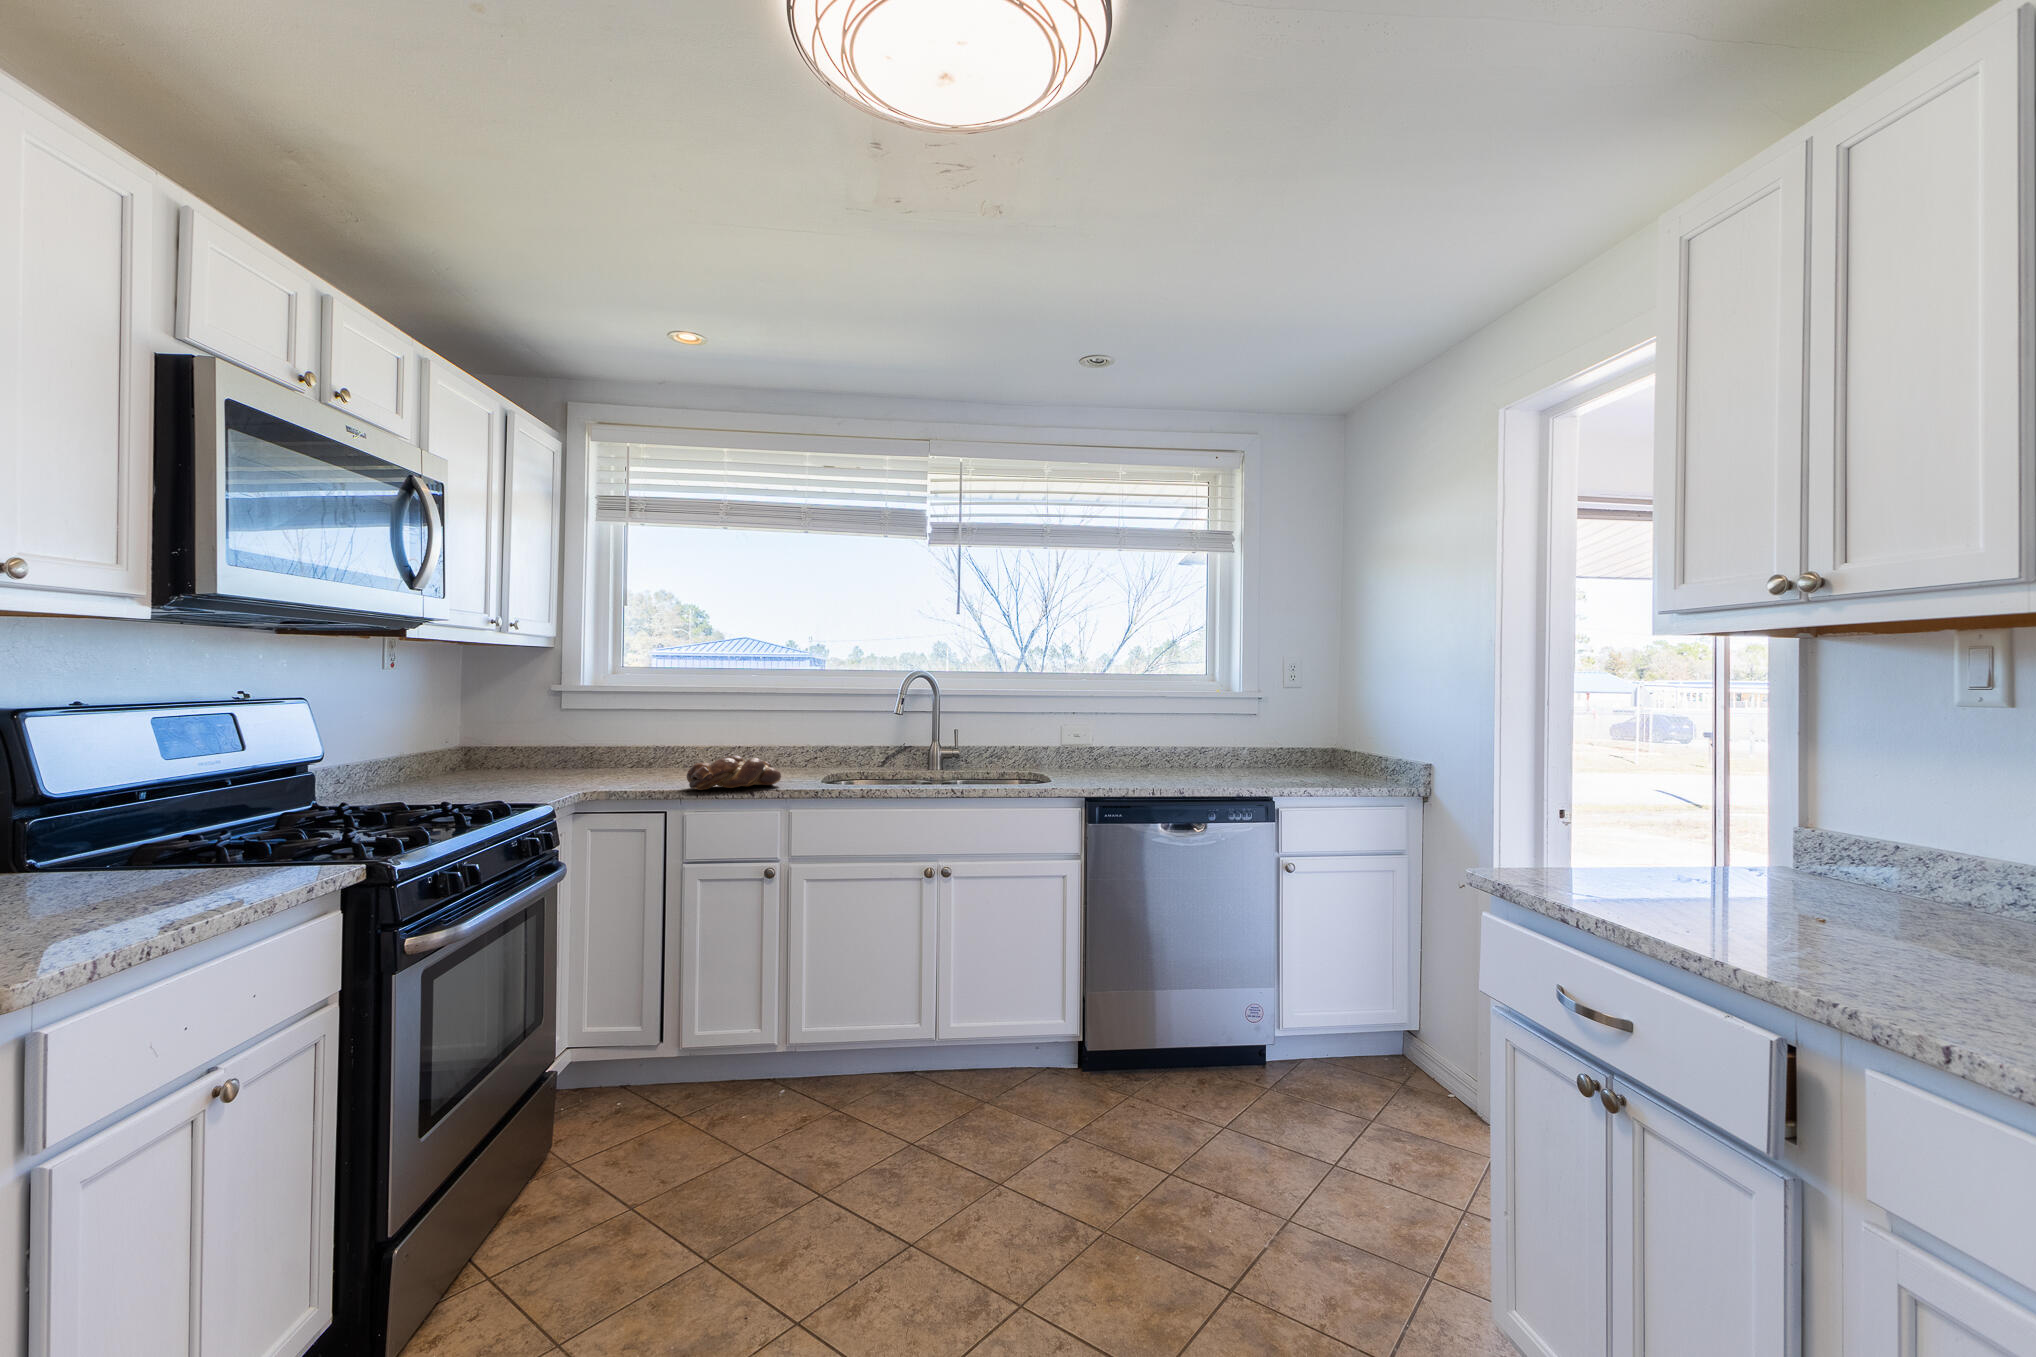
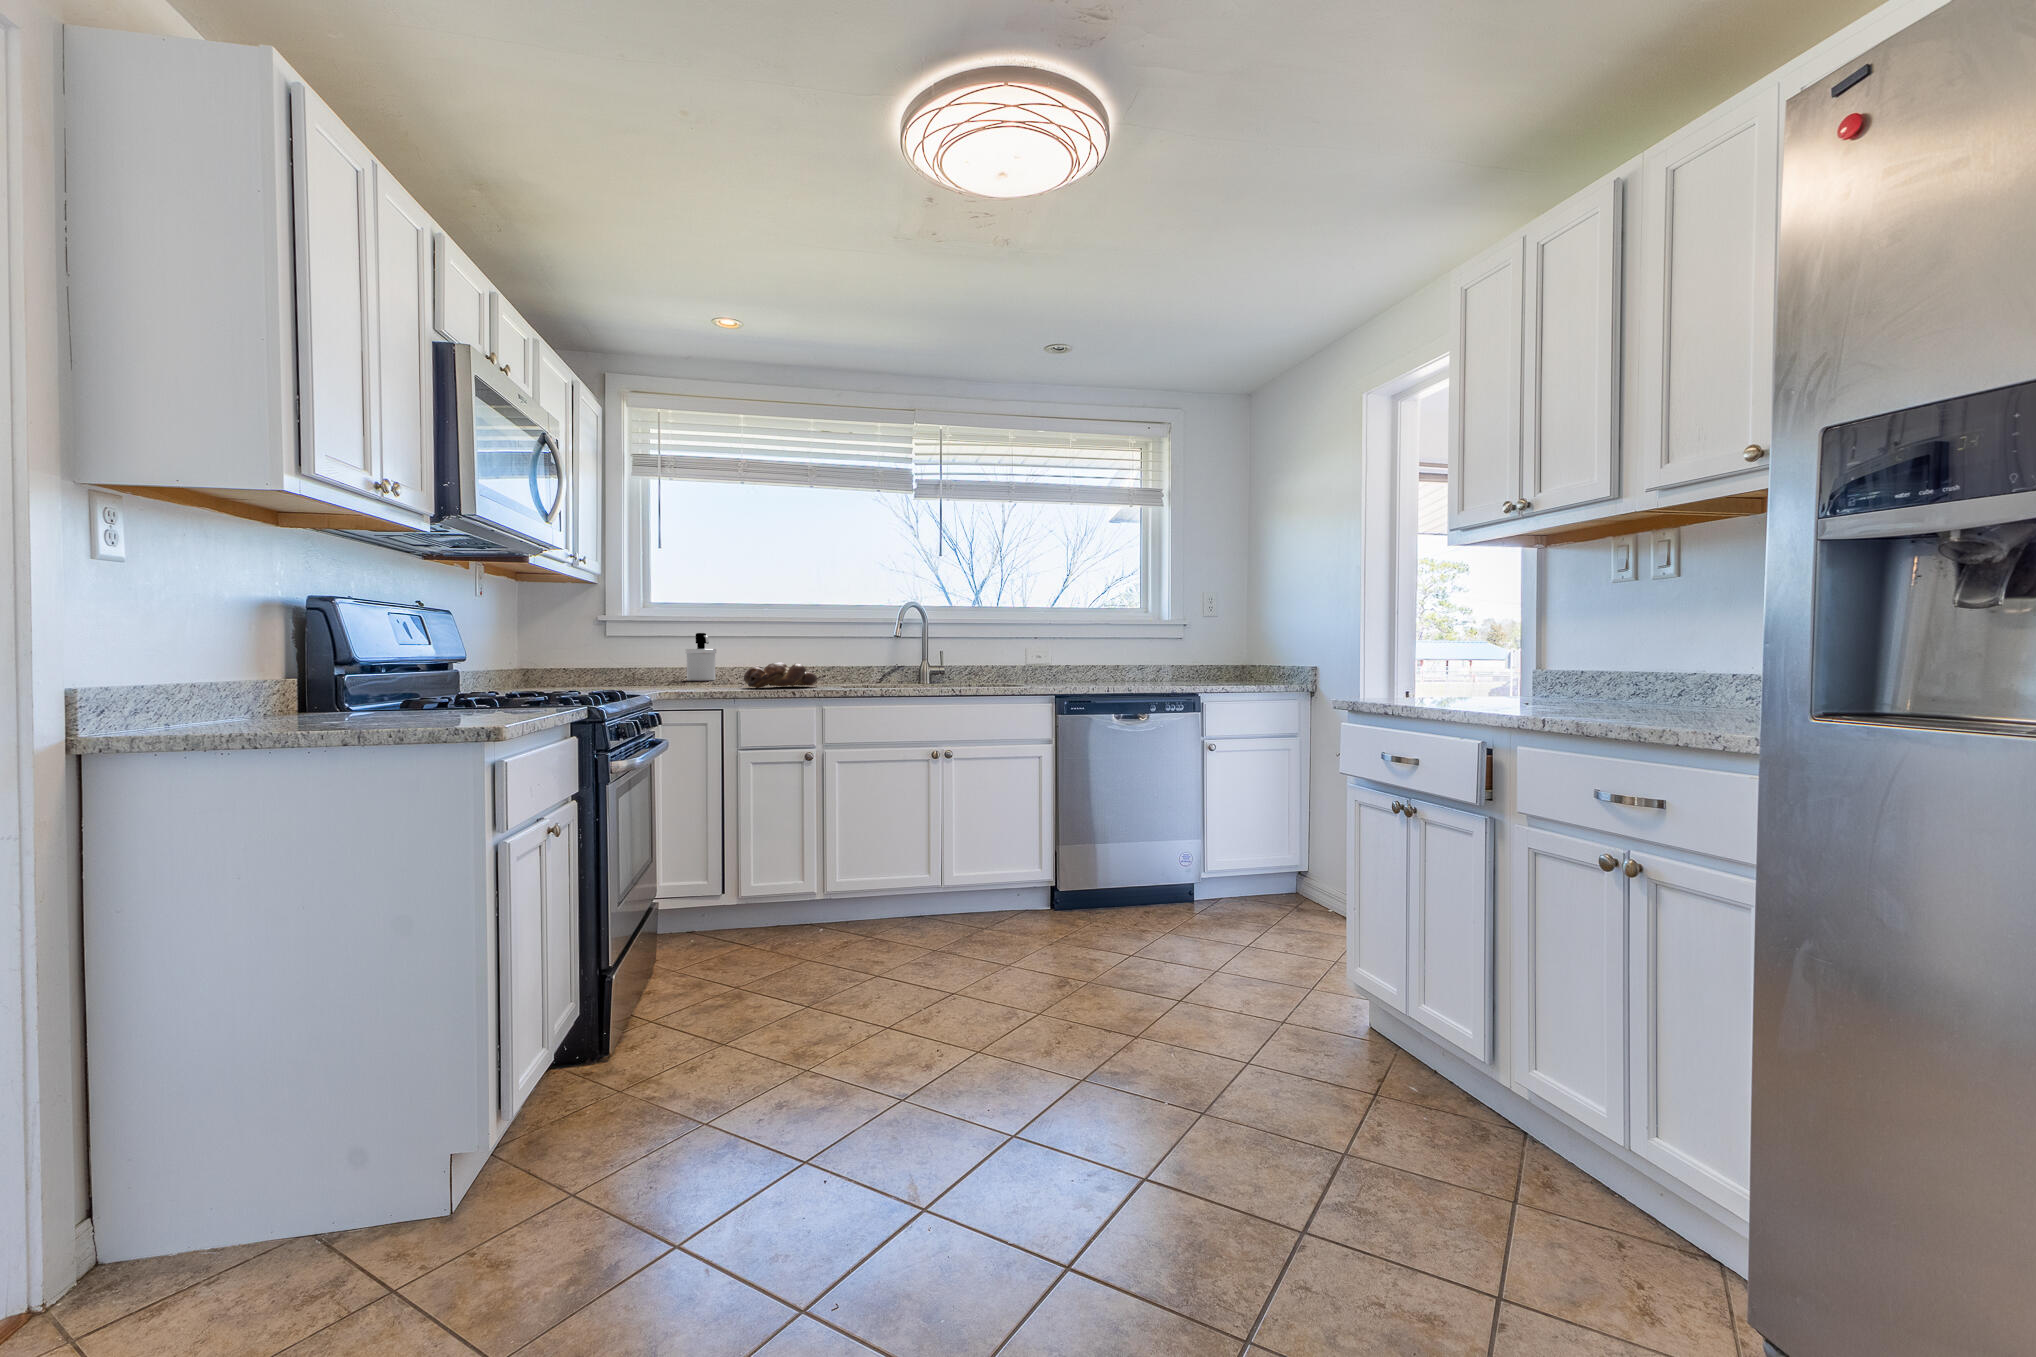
soap dispenser: none [654,706,691,763] -> present [686,633,716,681]

